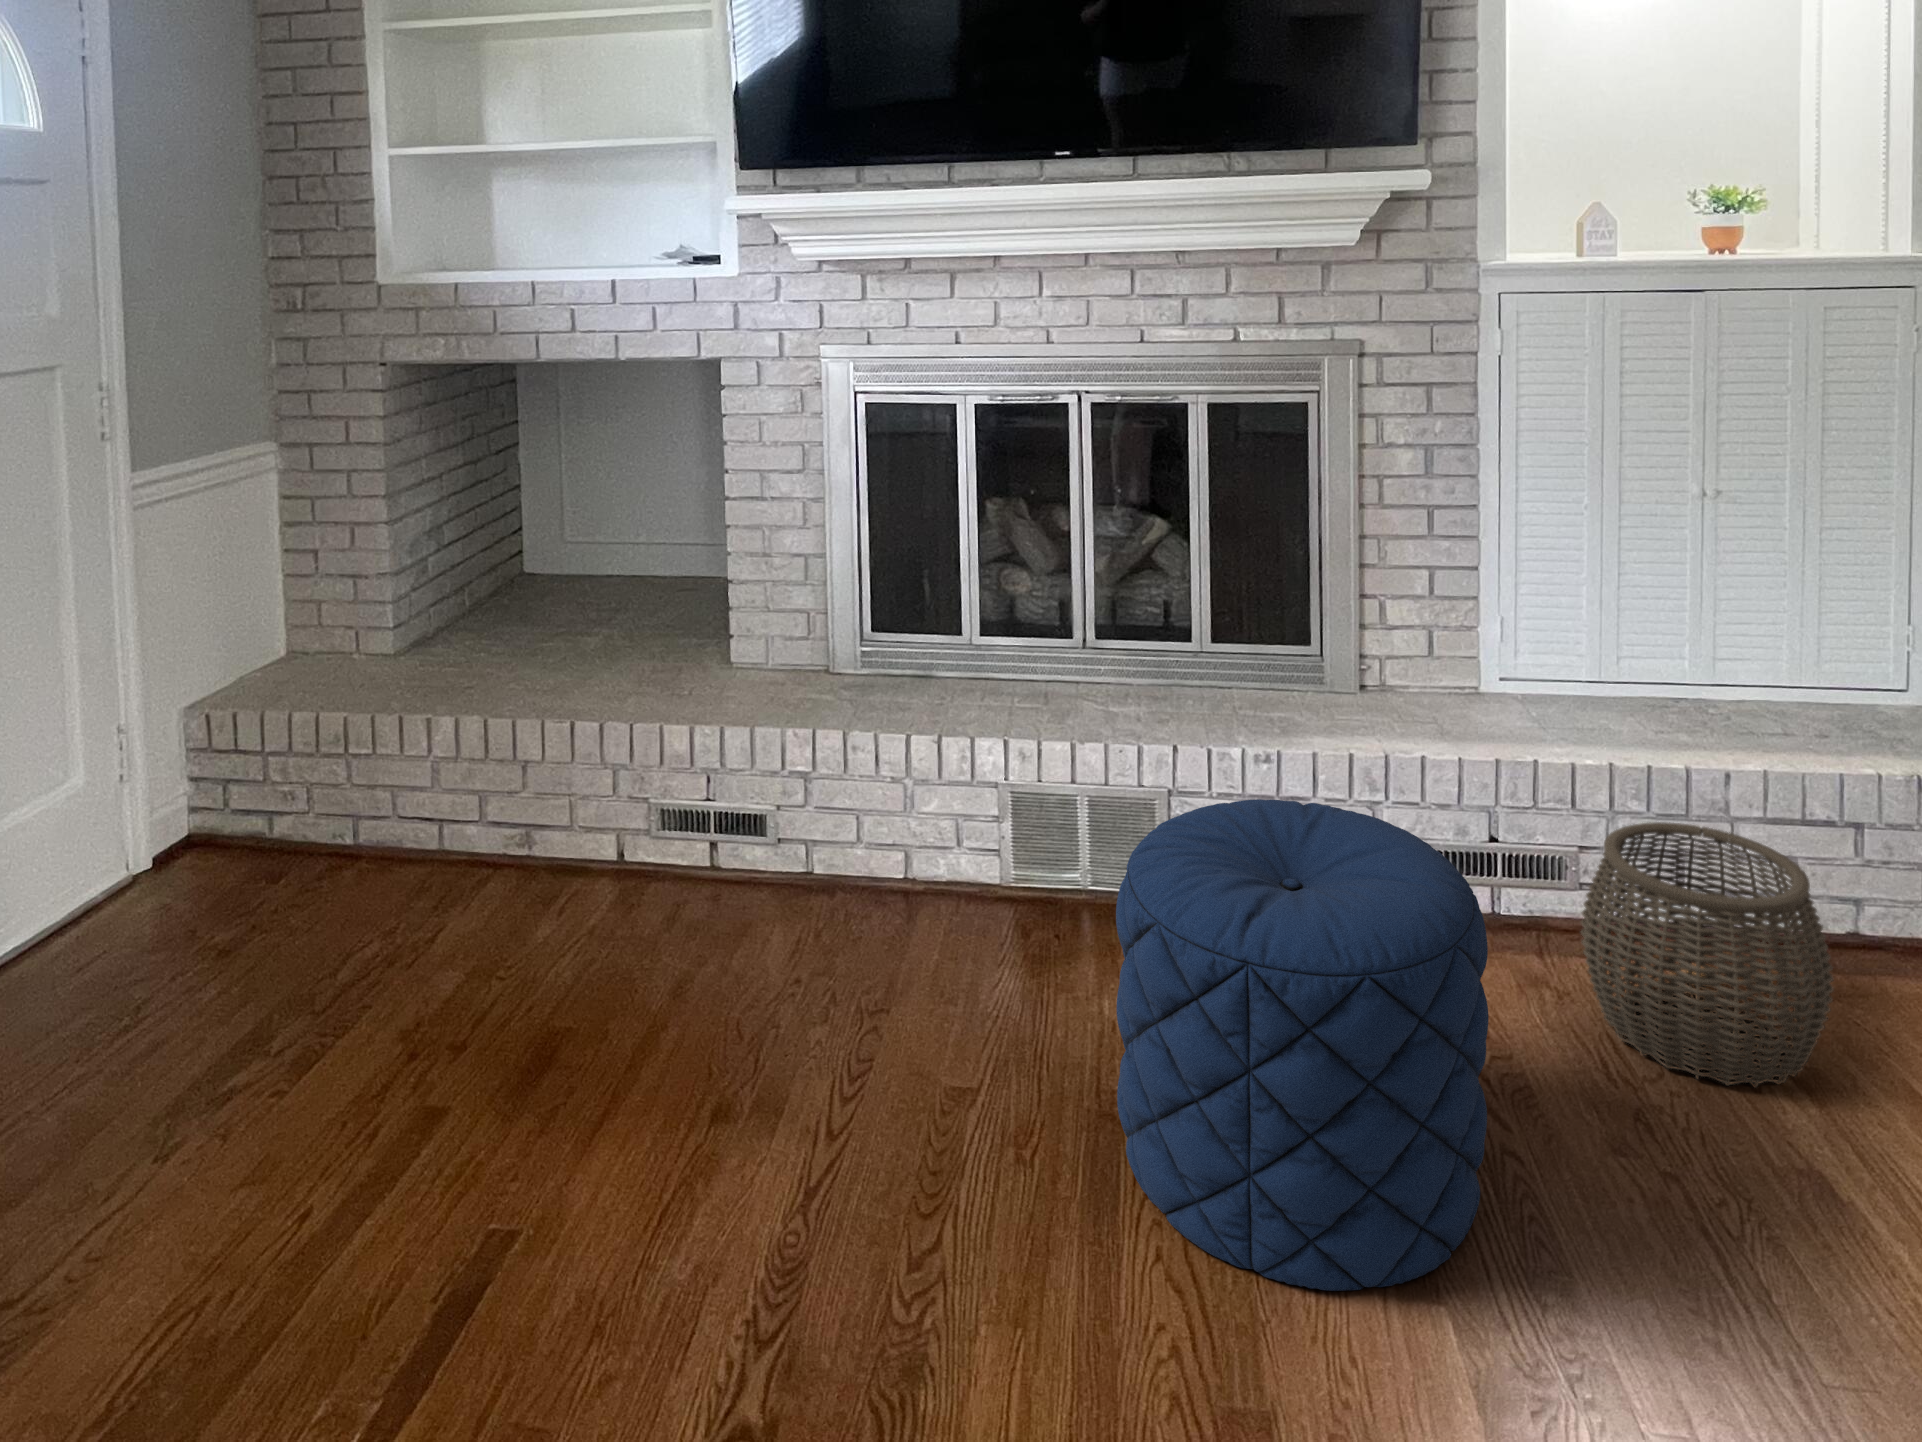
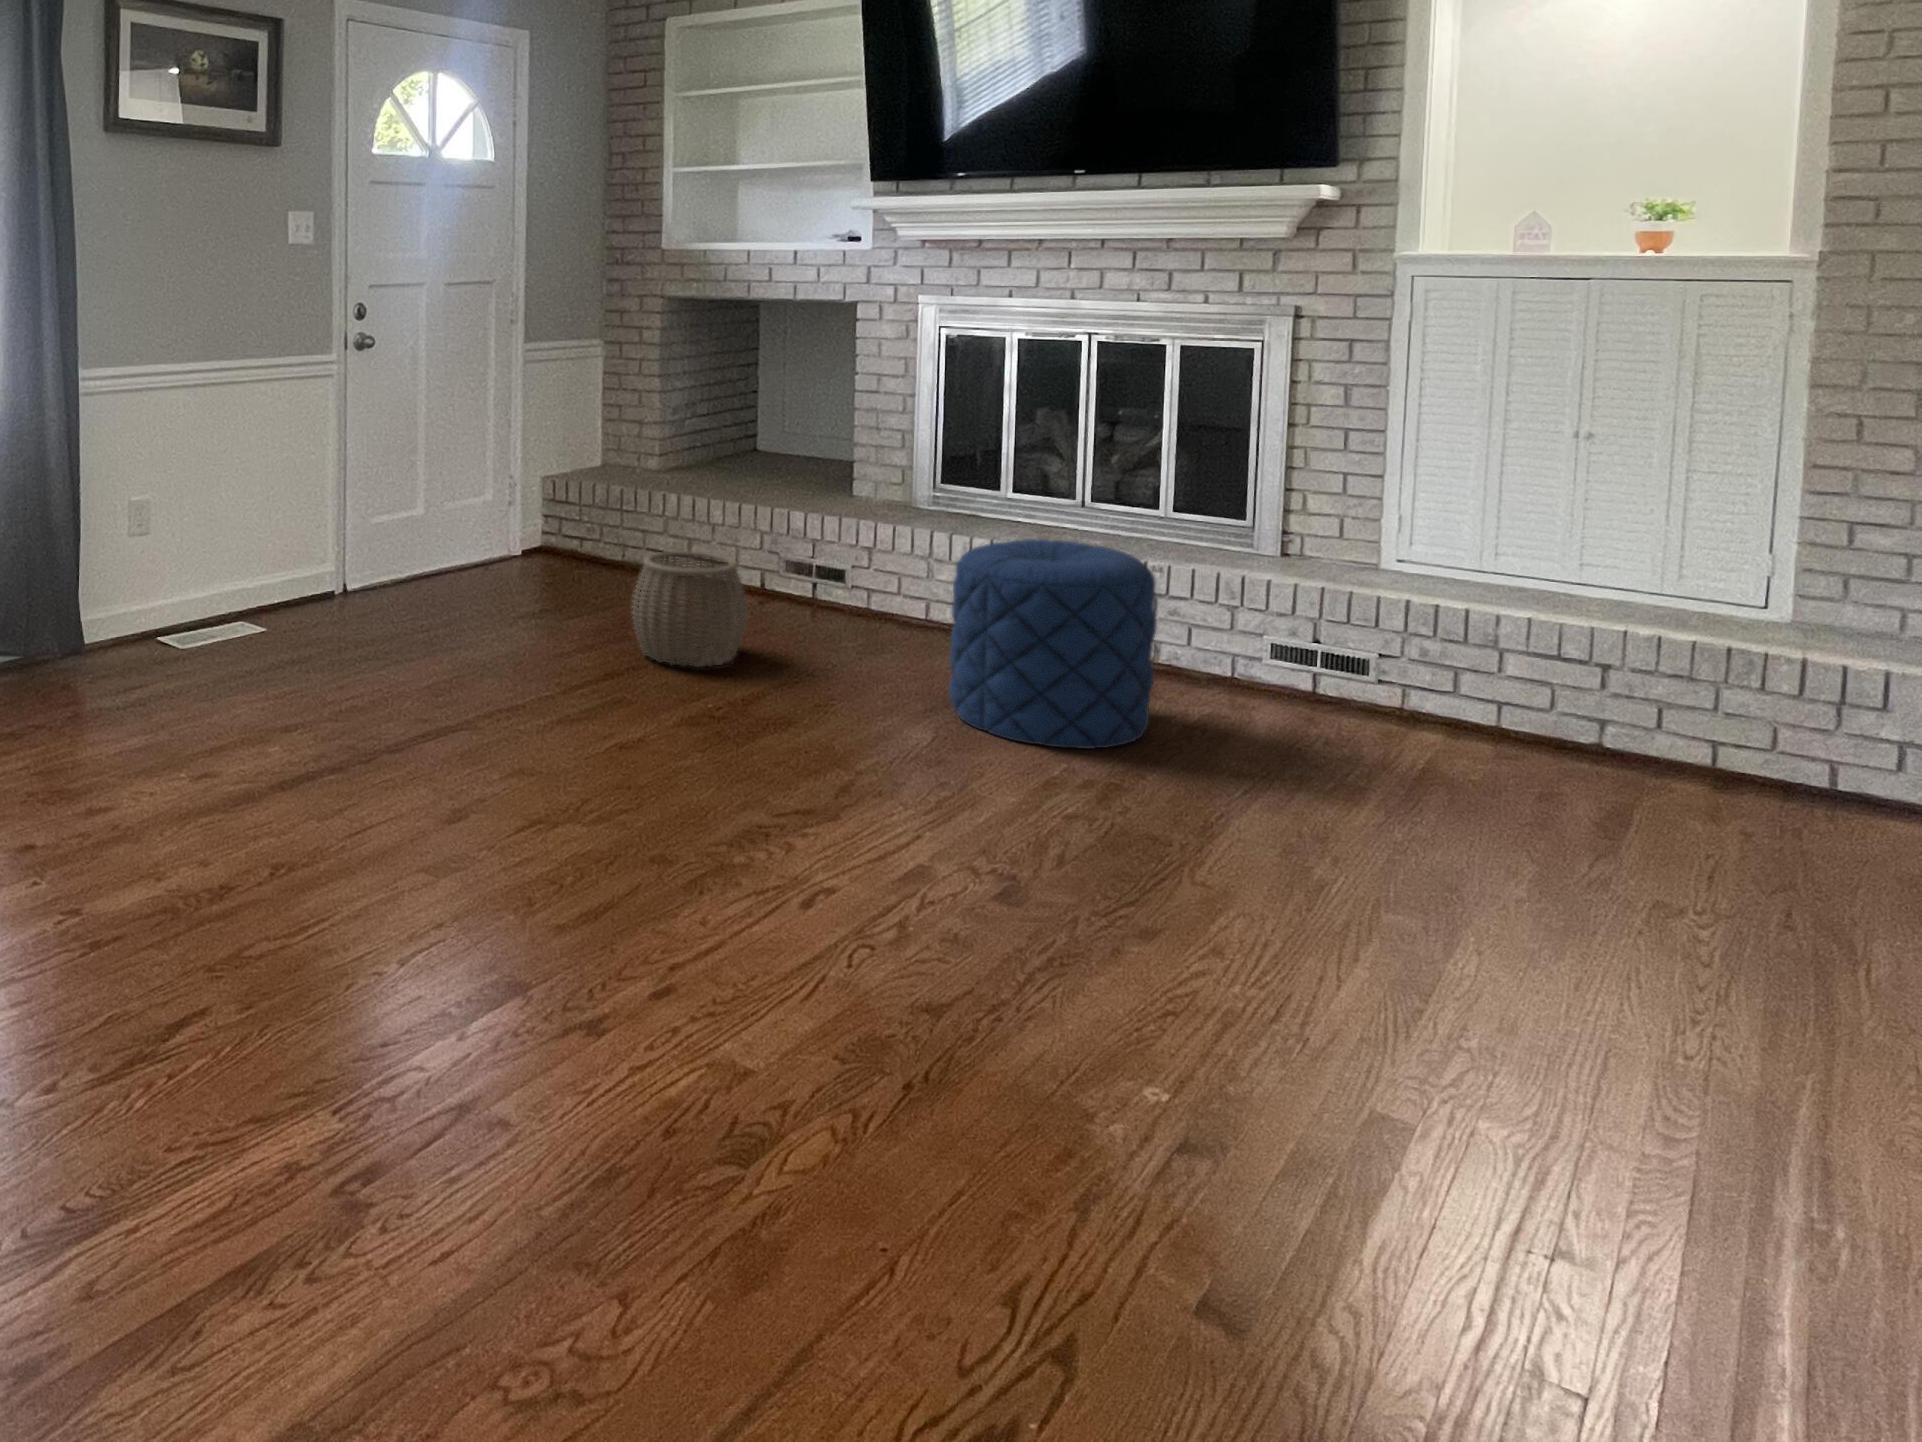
woven basket: present [1581,822,1834,1087] -> present [632,551,747,667]

